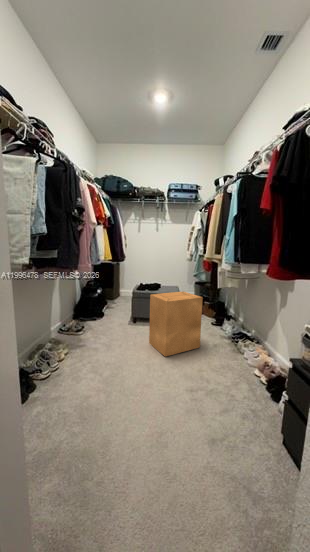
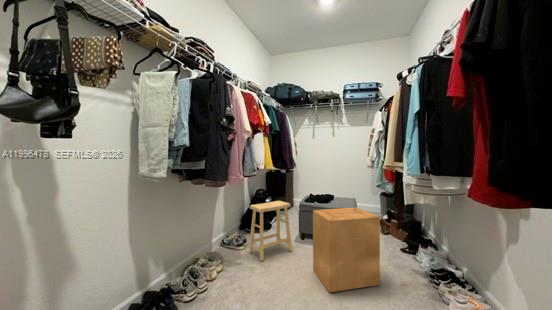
footstool: none [90,289,128,341] -> present [249,201,292,261]

